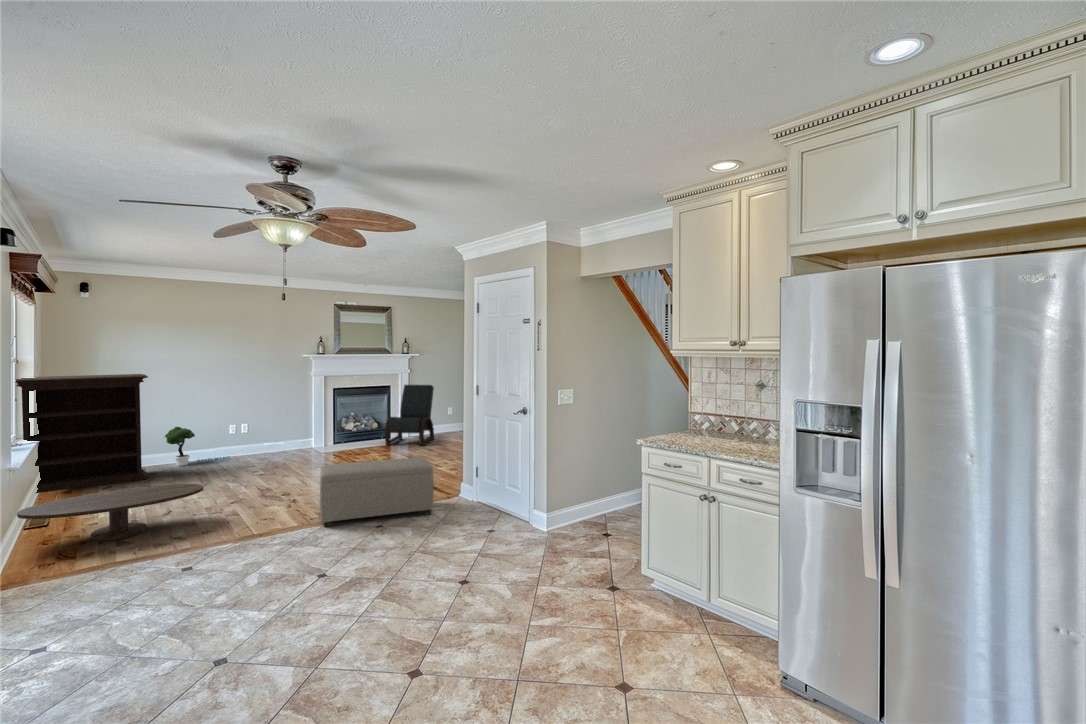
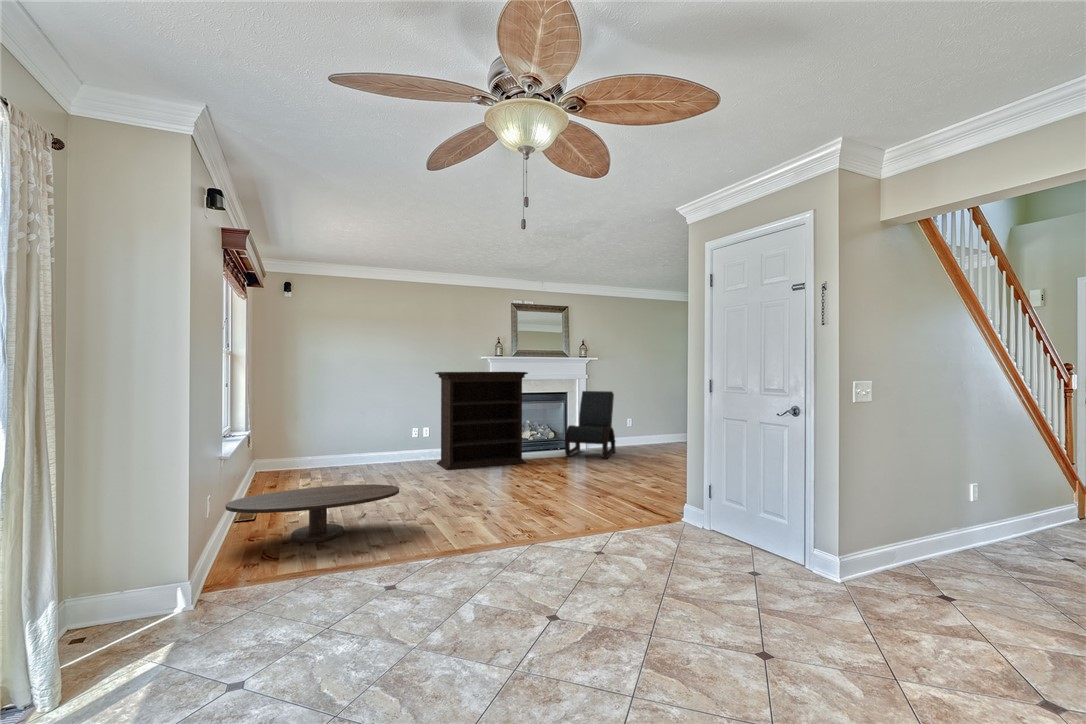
bookshelf: present [16,374,148,493] -> present [435,372,528,470]
potted tree: present [165,427,230,466] -> none [356,427,414,467]
ottoman: present [320,457,434,527] -> none [524,468,661,547]

